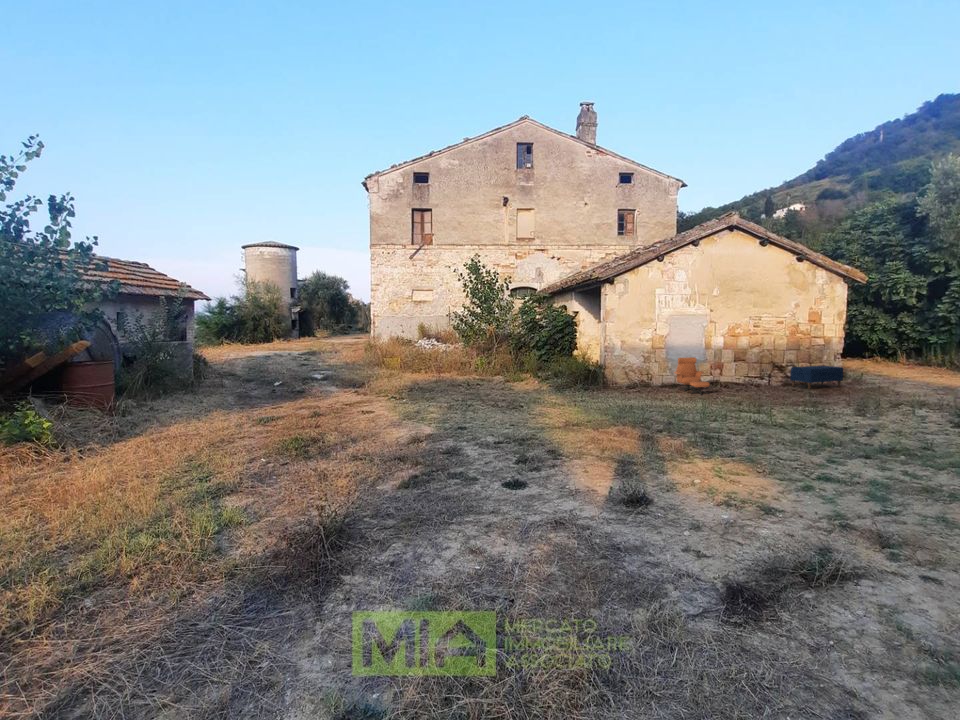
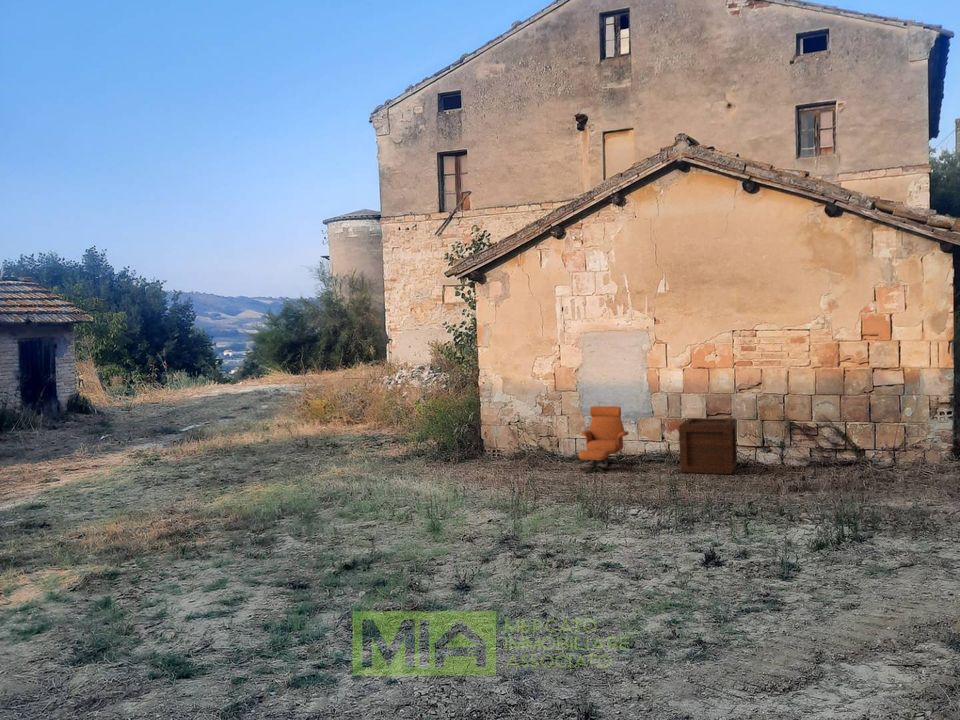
wooden crate: none [728,362,771,392] -> present [679,418,737,475]
bench: present [790,366,843,389] -> none [815,429,919,476]

